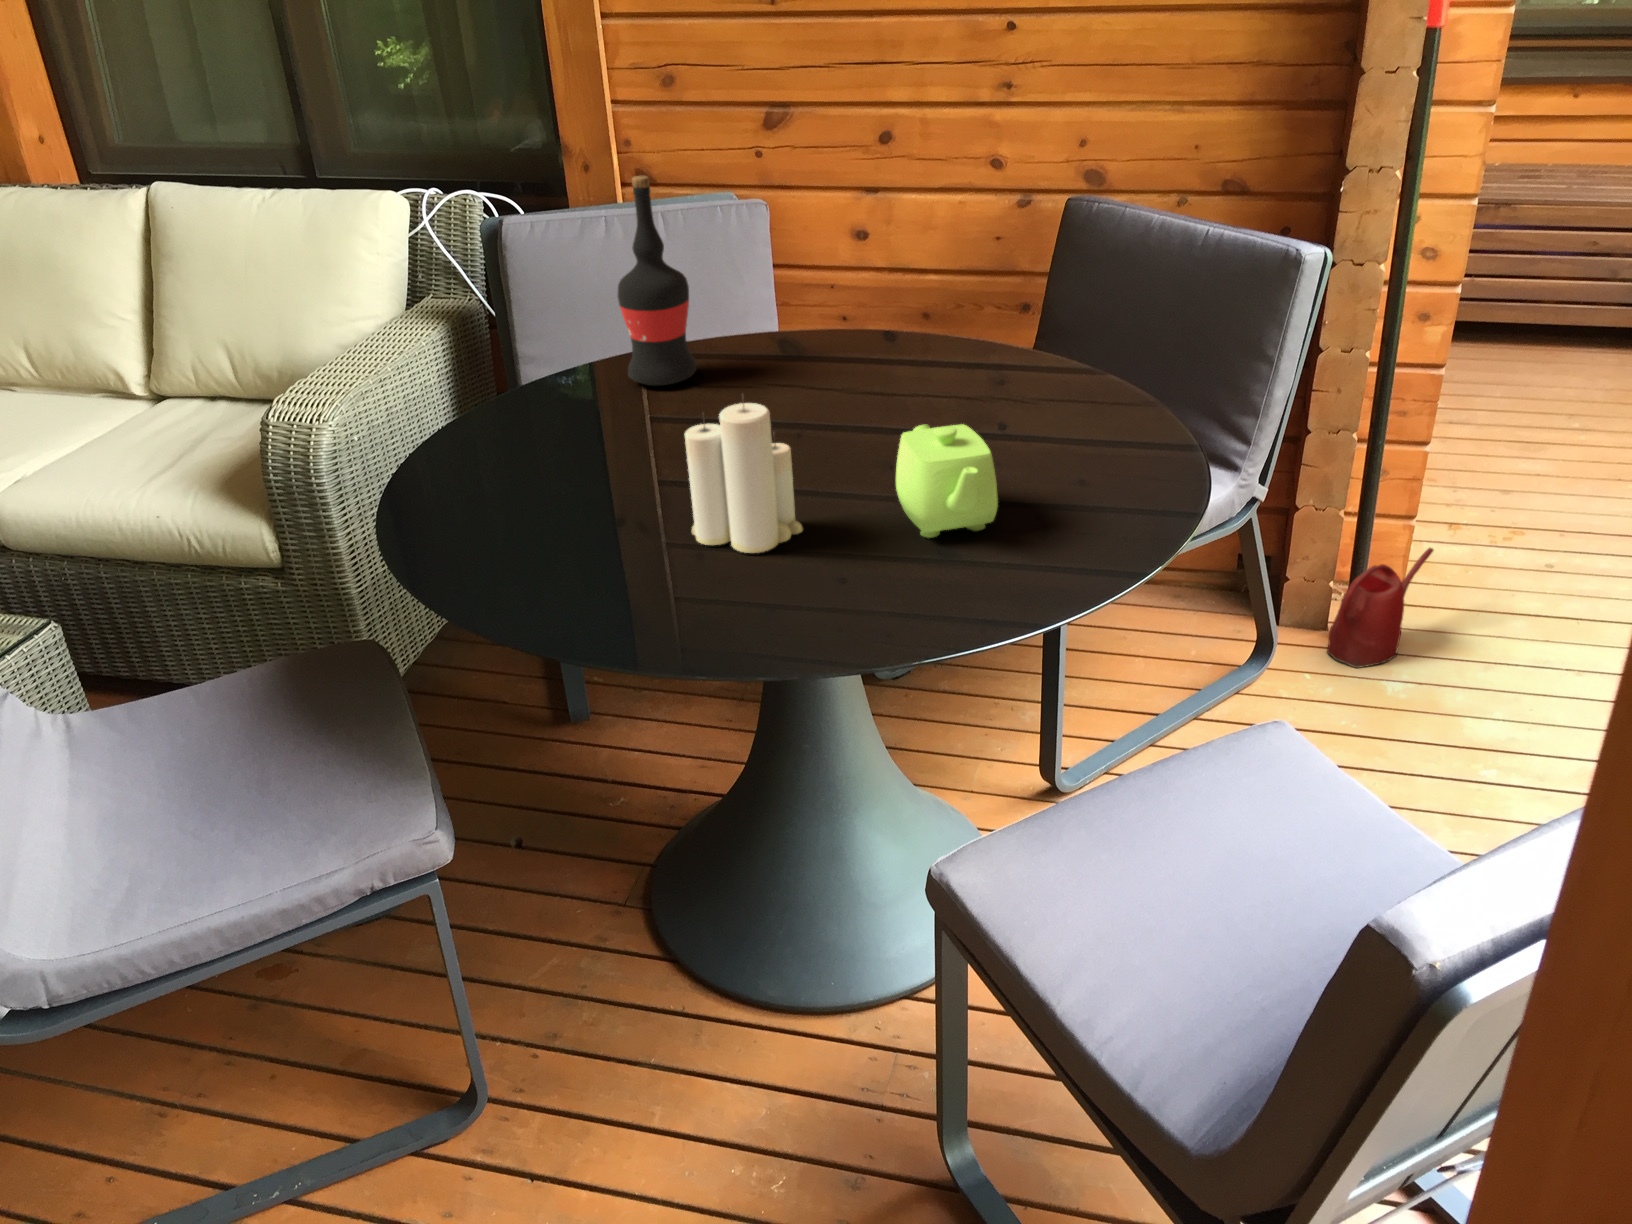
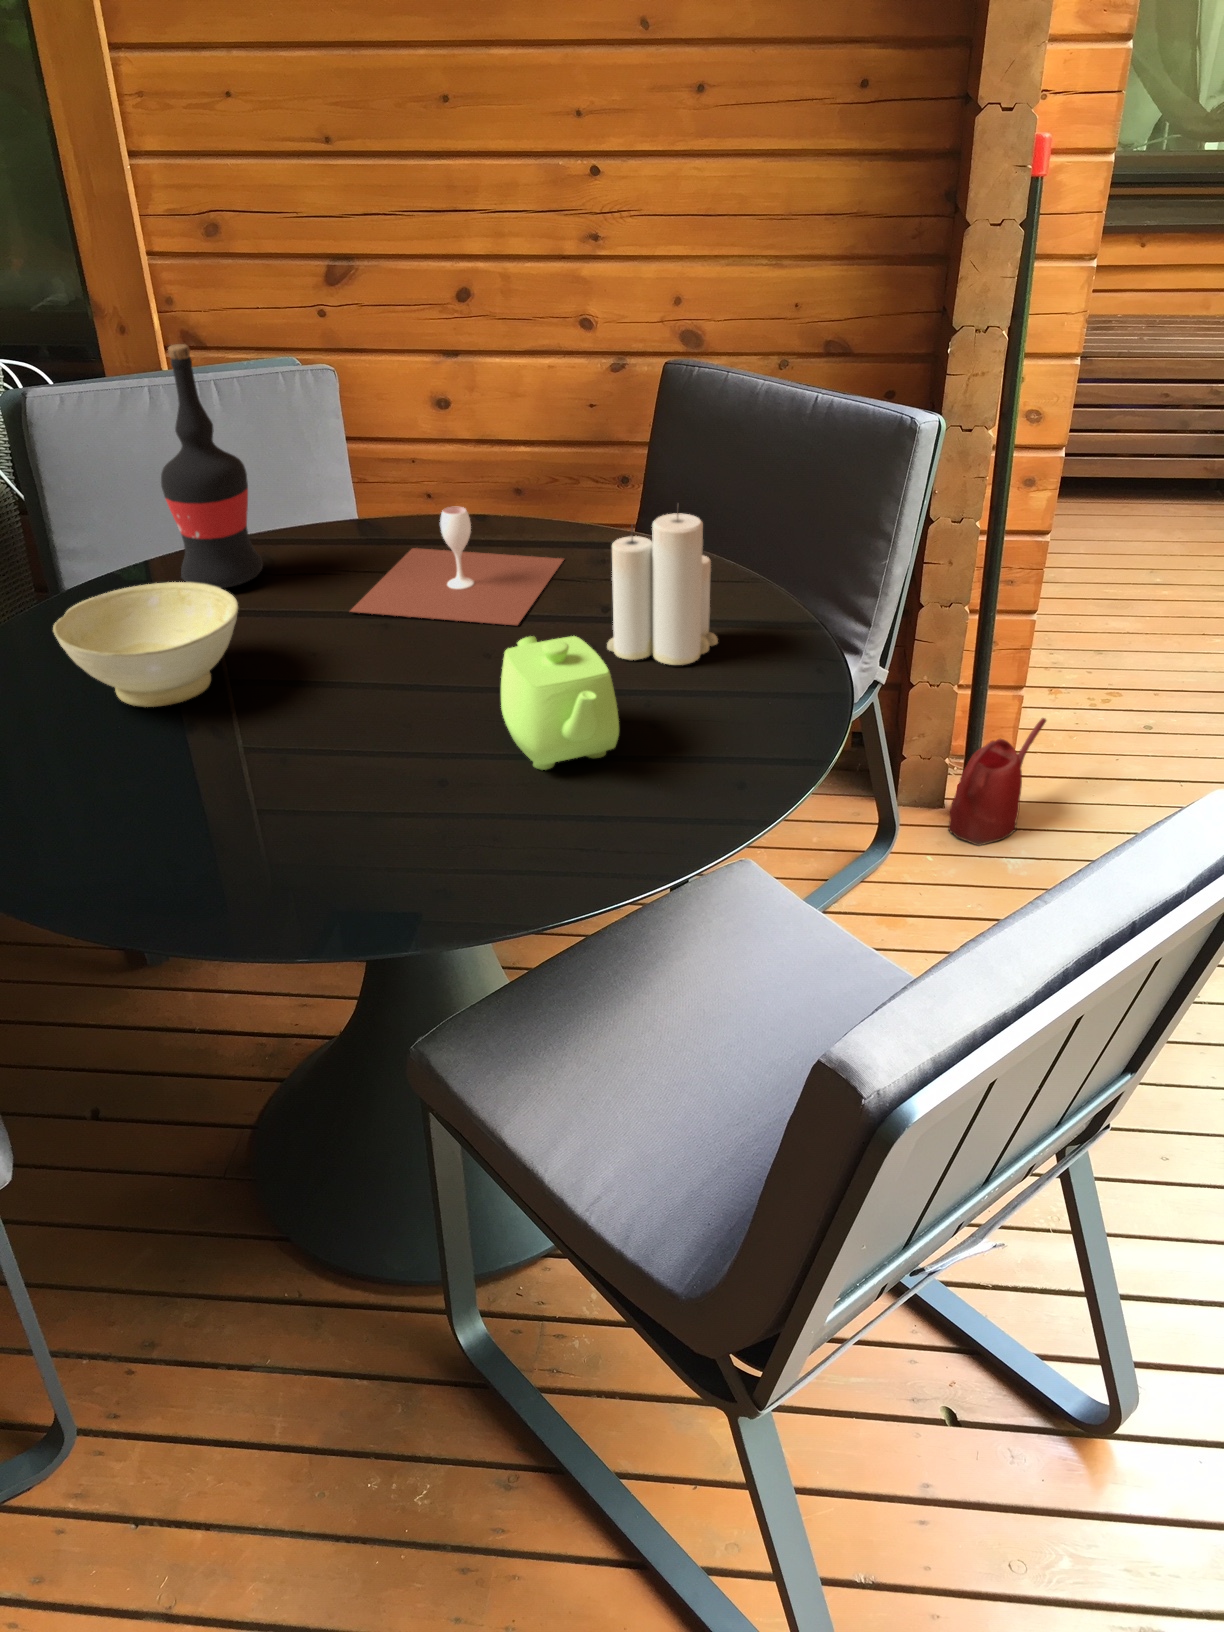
wine glass: none [769,318,962,423] -> present [350,507,564,625]
bowl: none [527,374,678,476] -> present [53,582,238,707]
candle: present [685,396,802,553] -> present [607,505,718,665]

